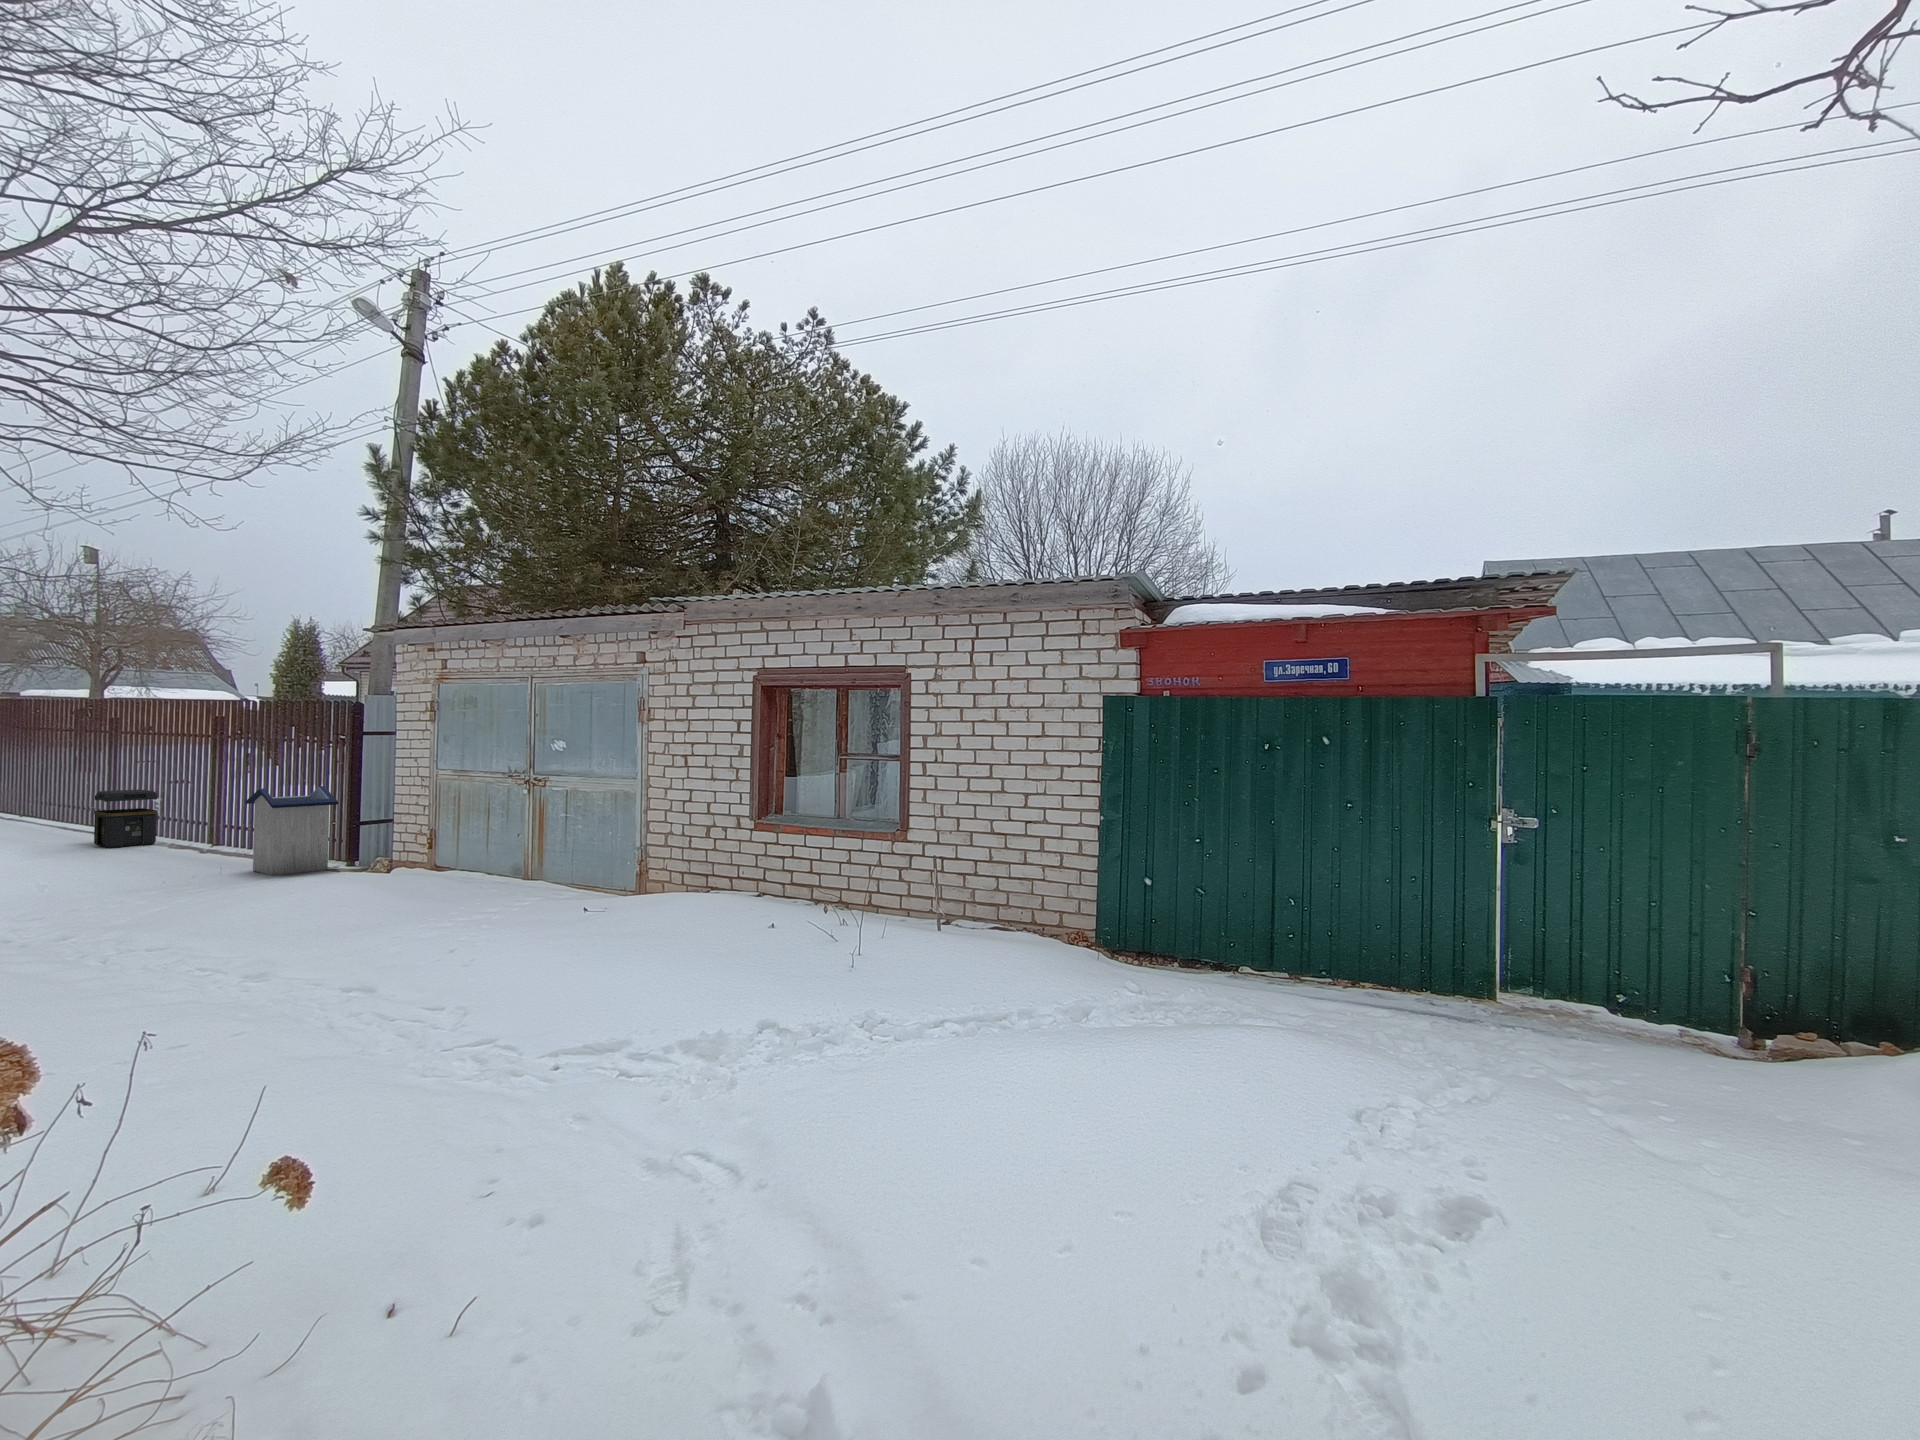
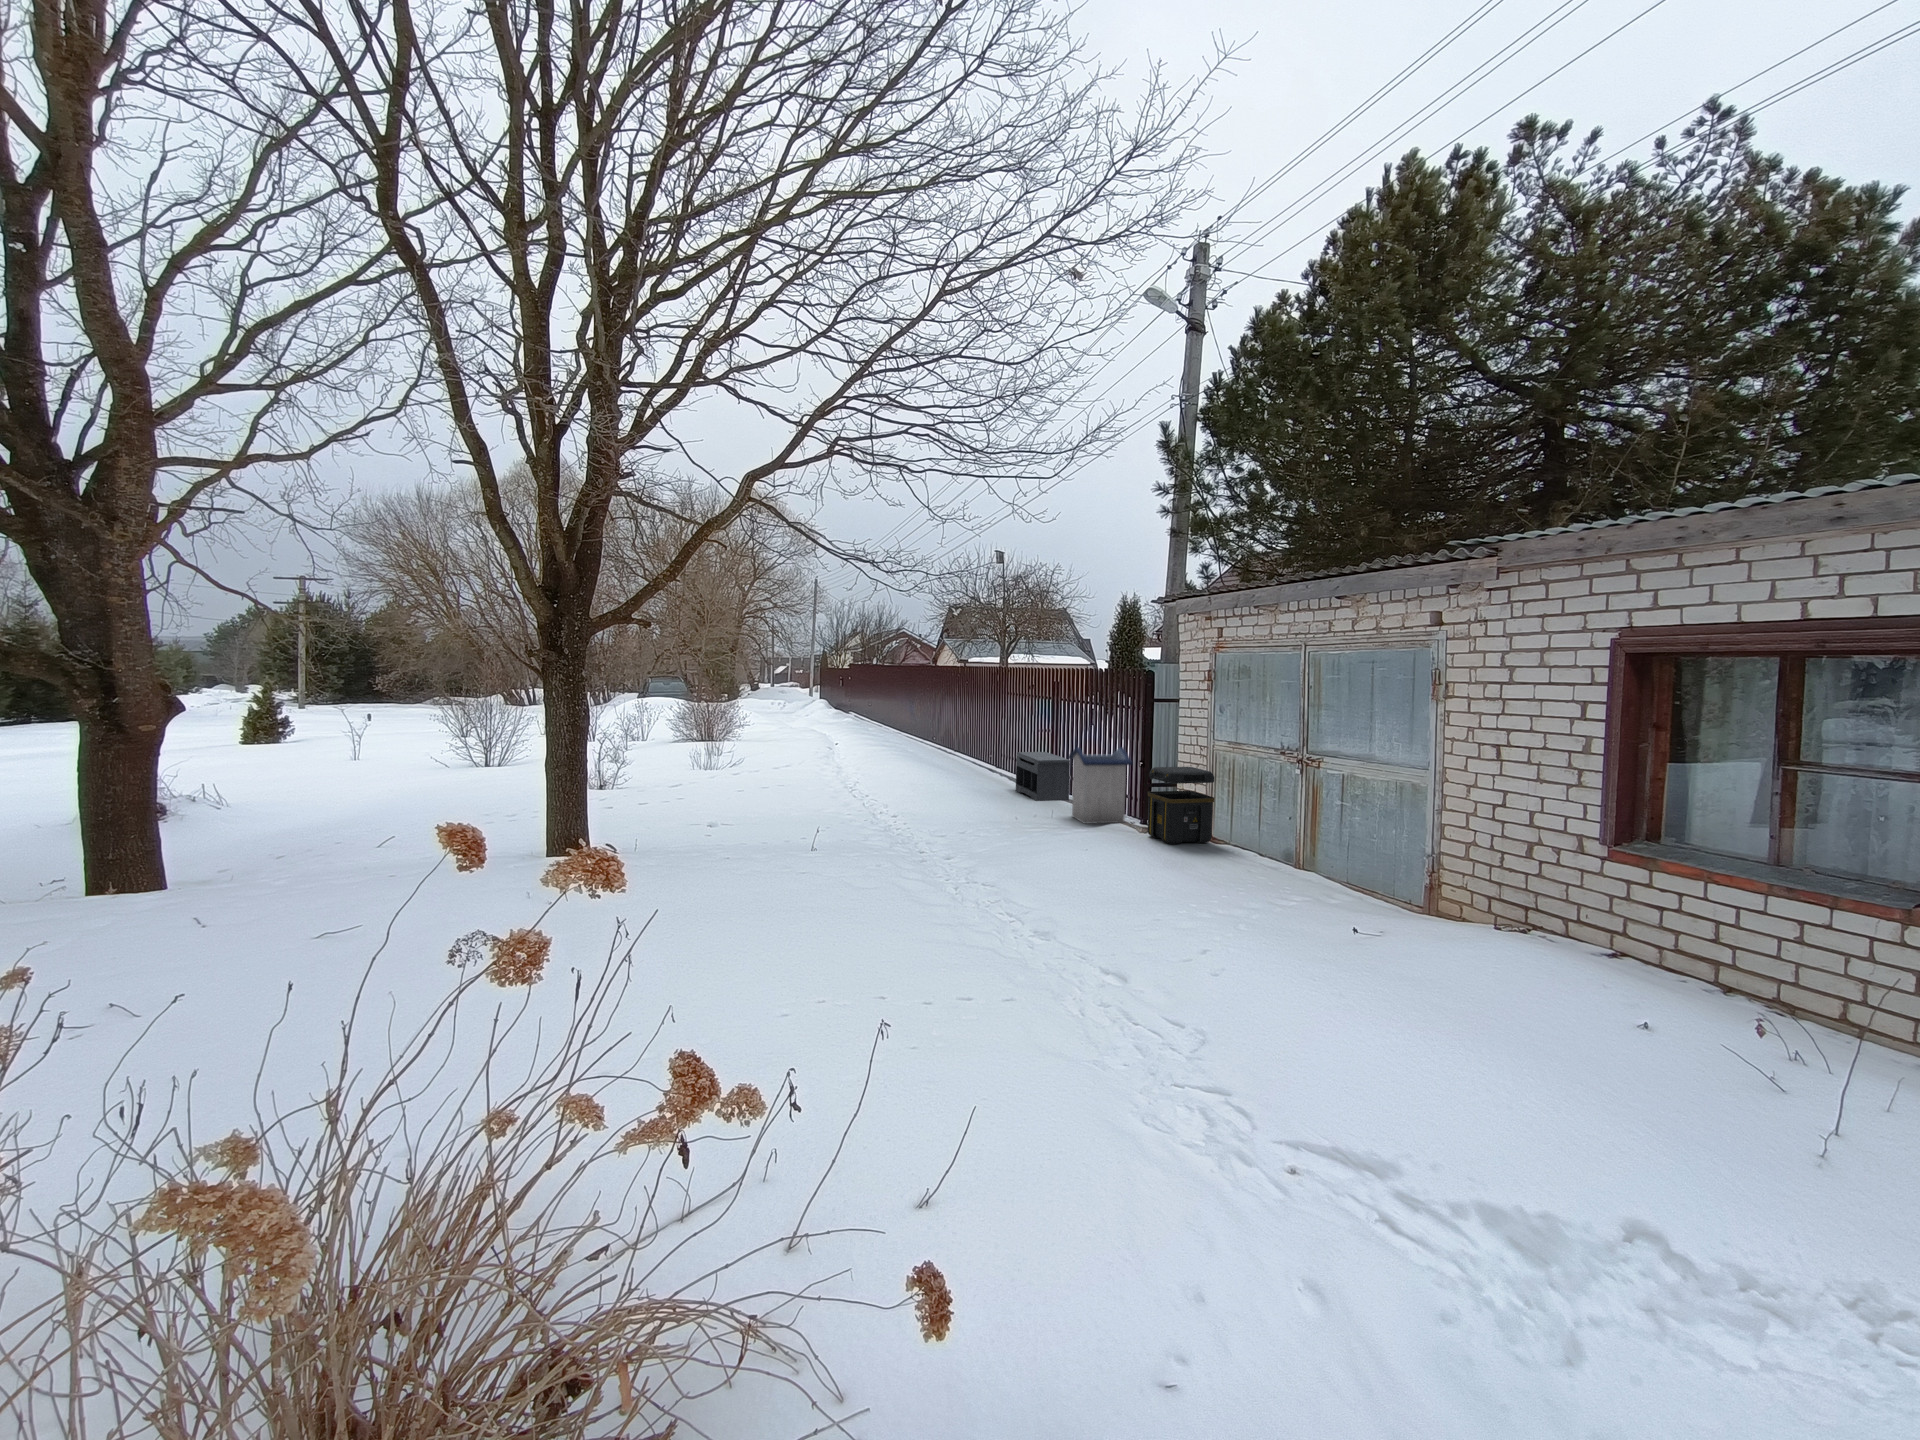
toolbox: present [94,790,158,848] -> present [1148,767,1214,844]
bench: none [153,802,244,862] -> present [1016,752,1070,801]

